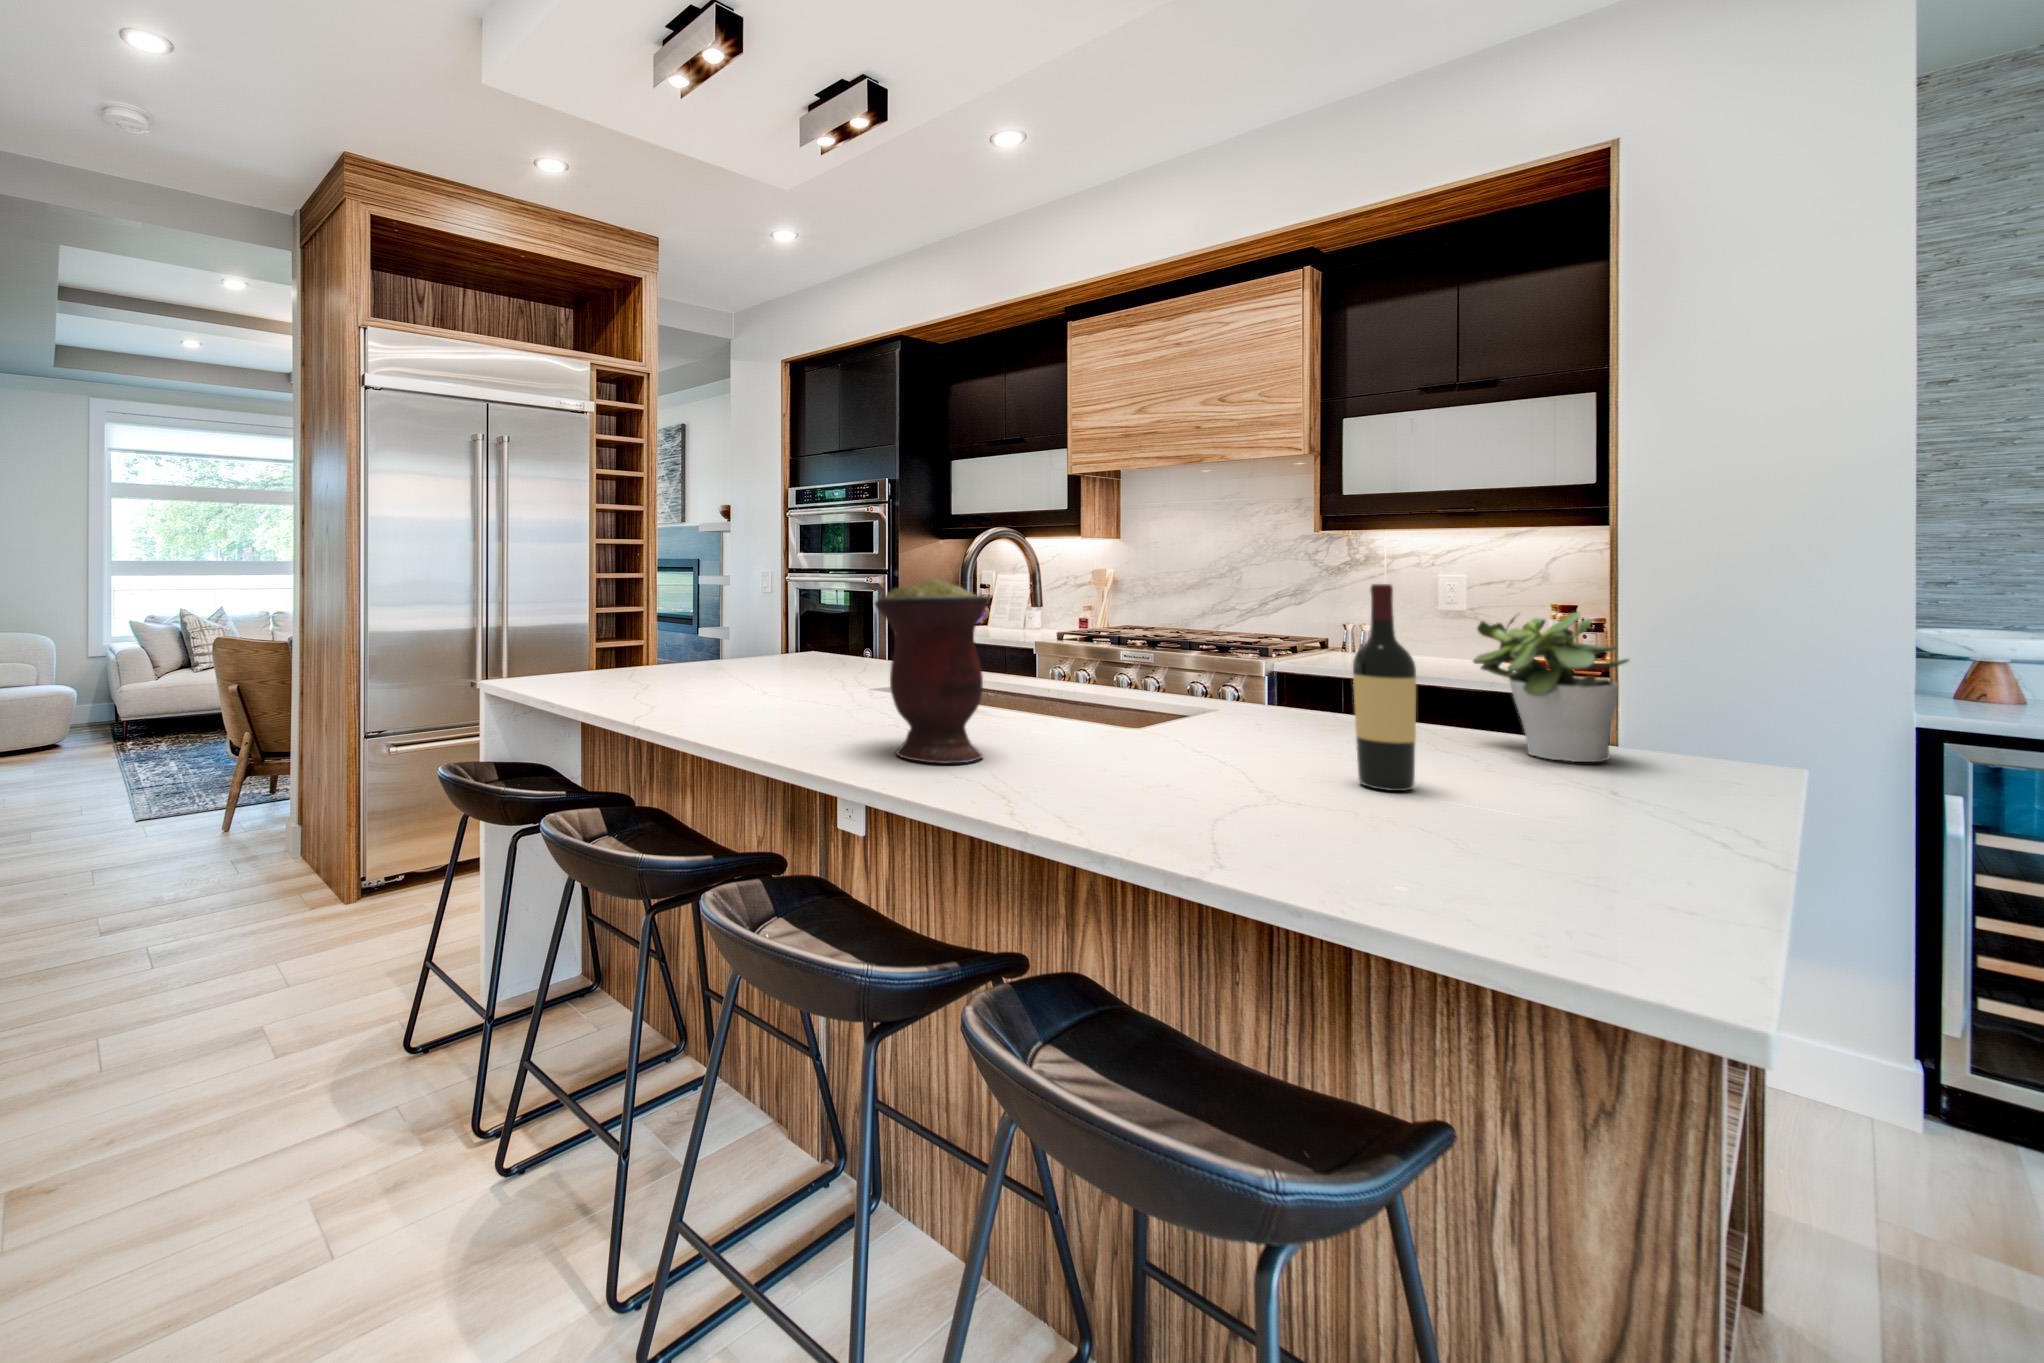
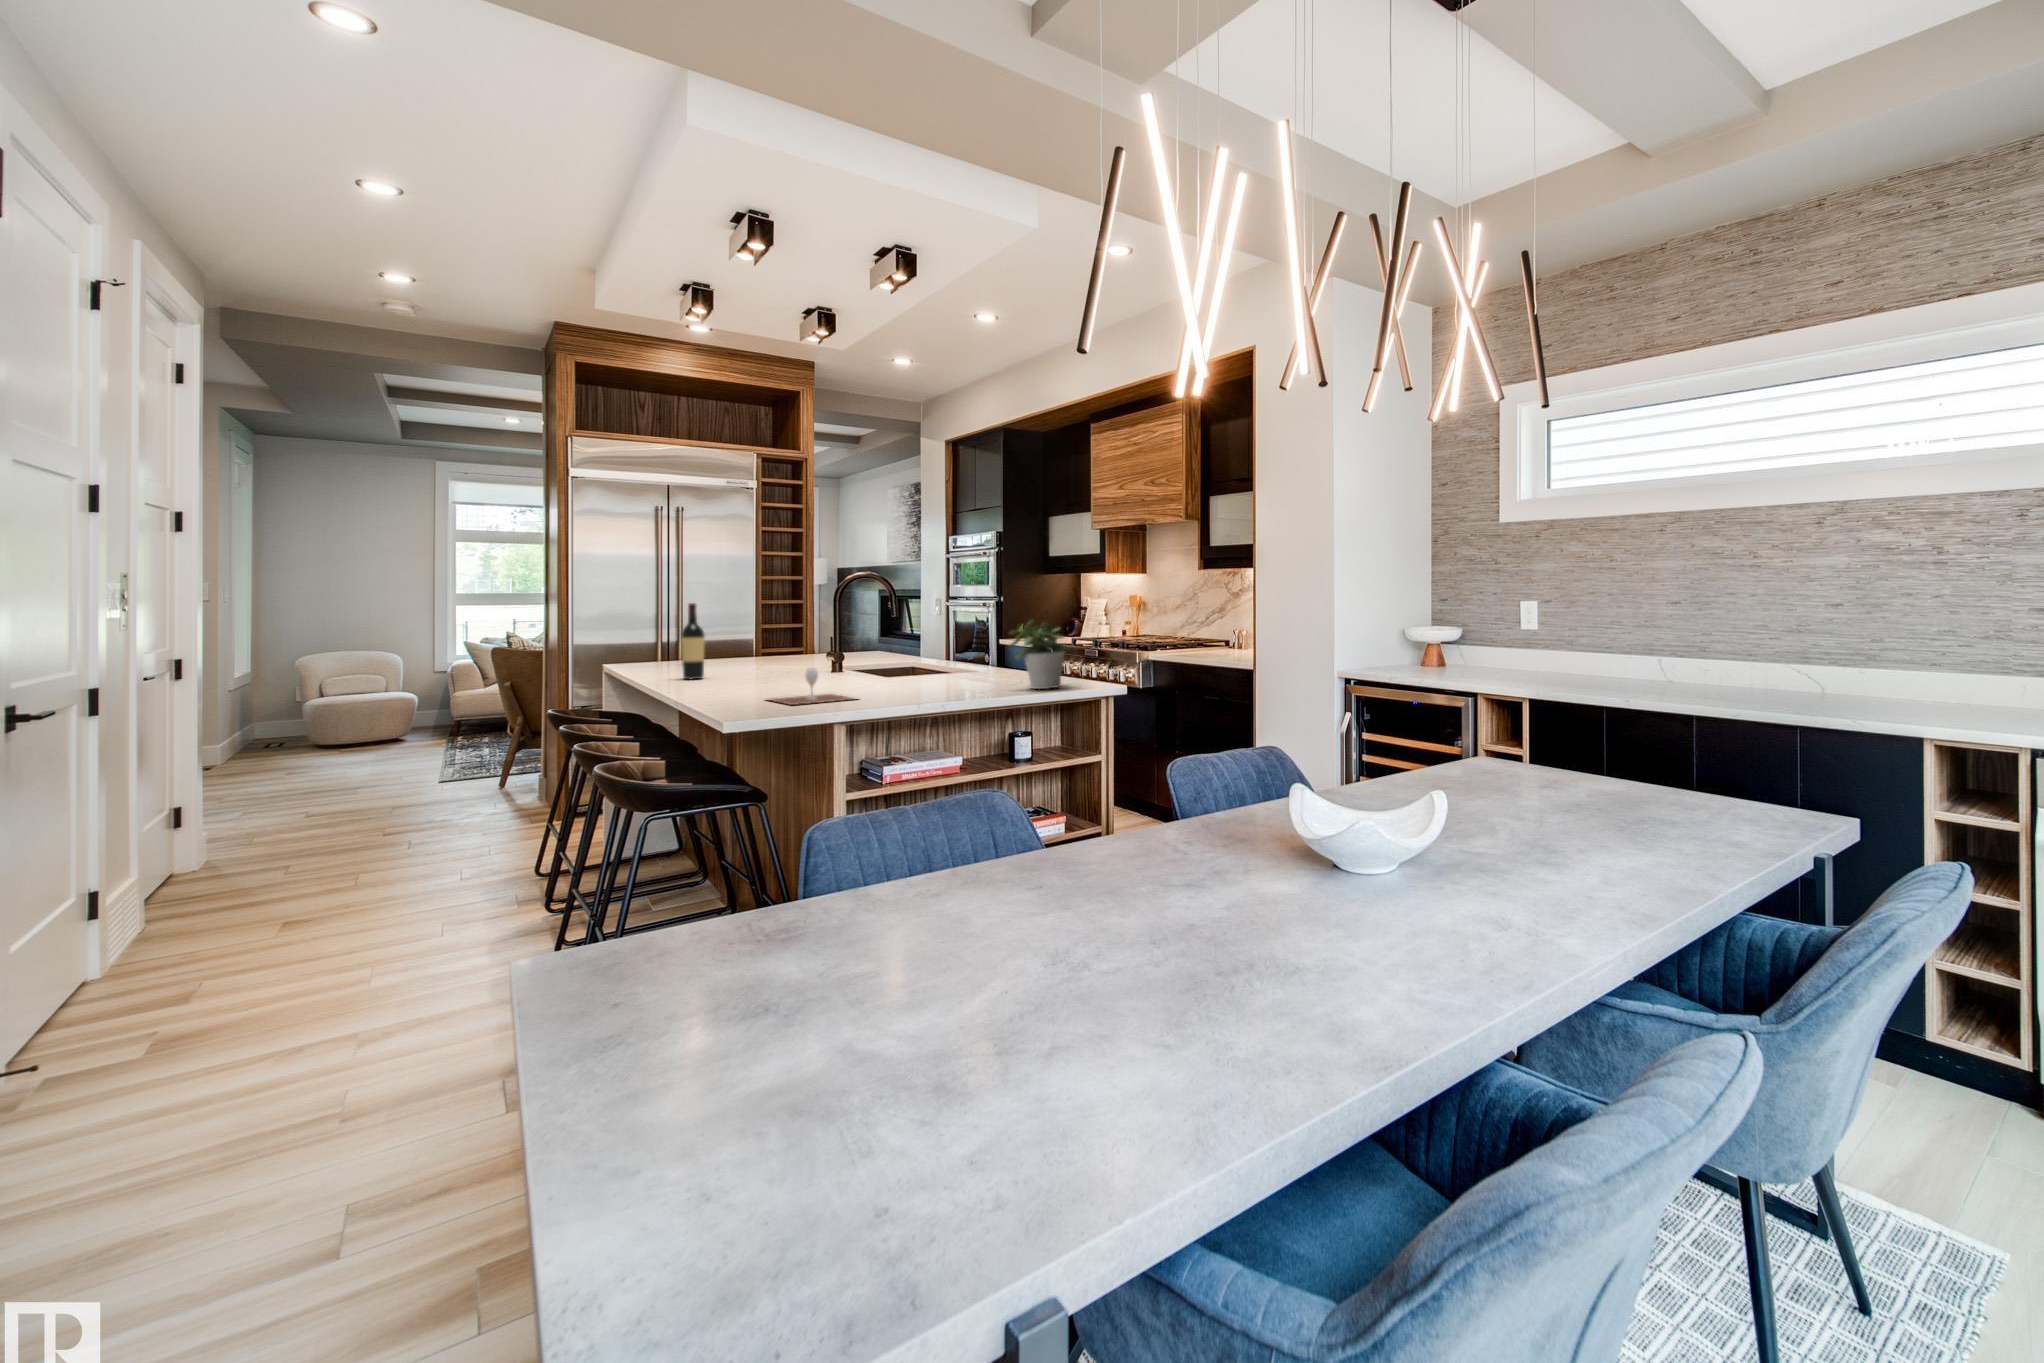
vase: present [875,579,989,763] -> none [716,605,778,691]
wine bottle: present [1353,584,1416,791] -> present [681,603,705,679]
wine glass: none [1125,730,1349,838] -> present [770,668,856,705]

